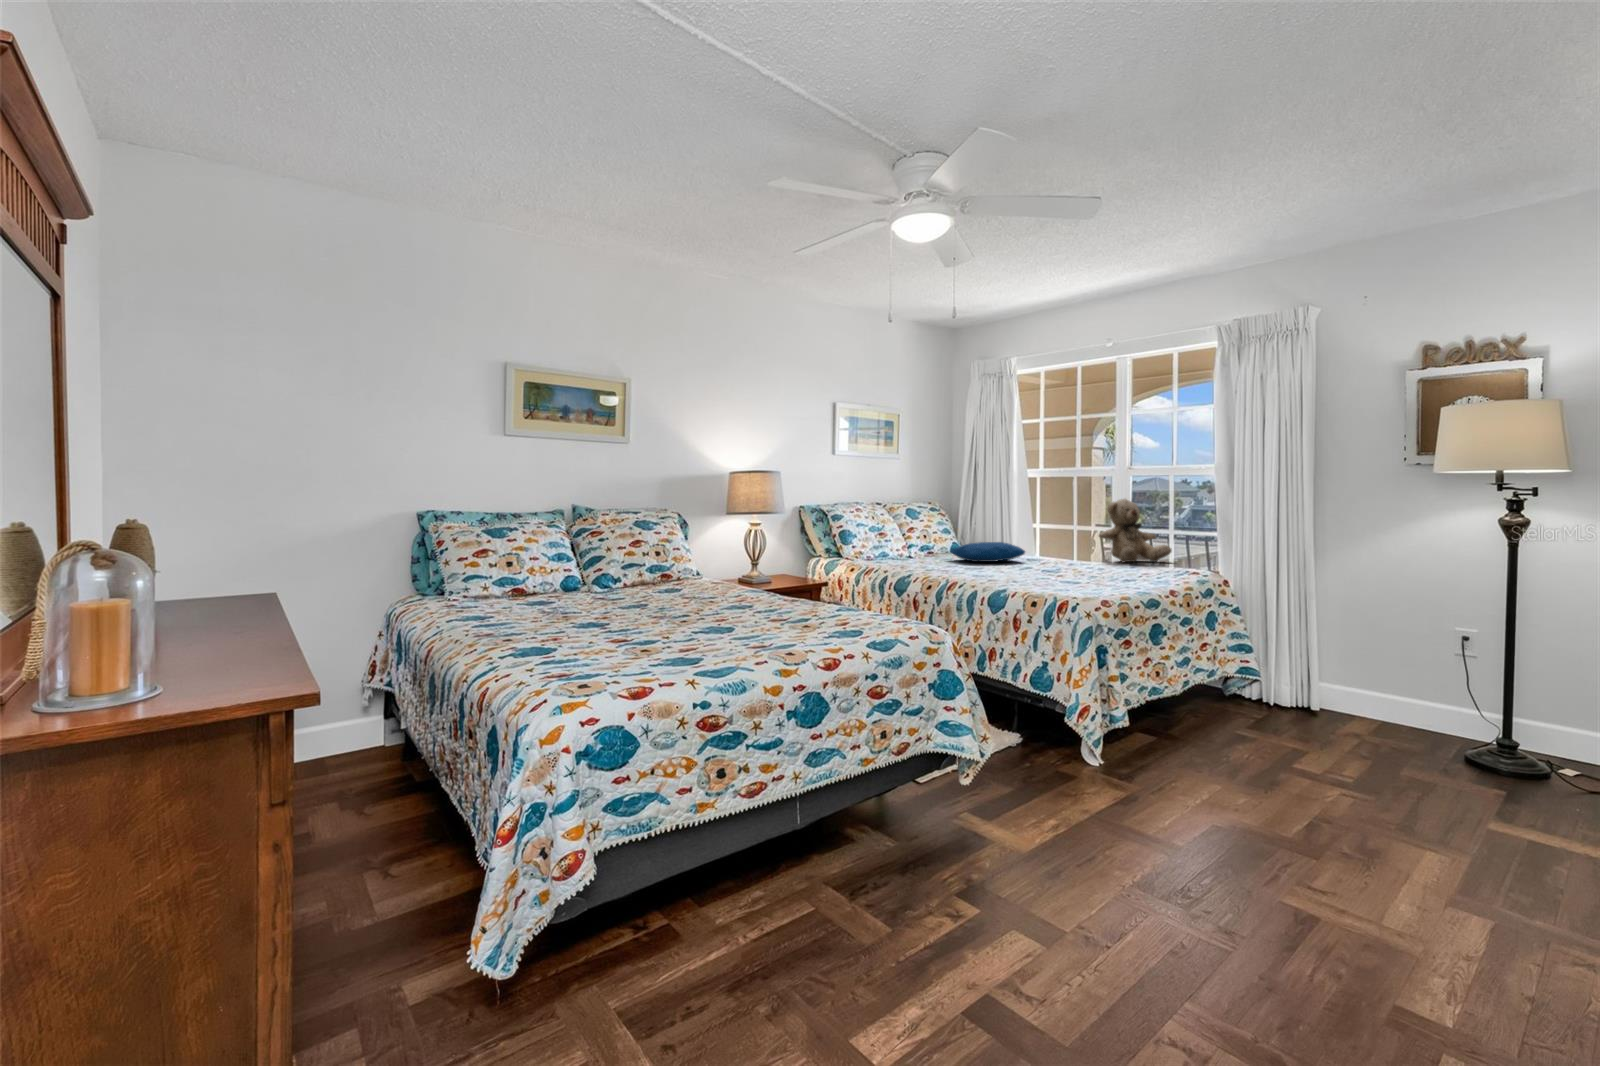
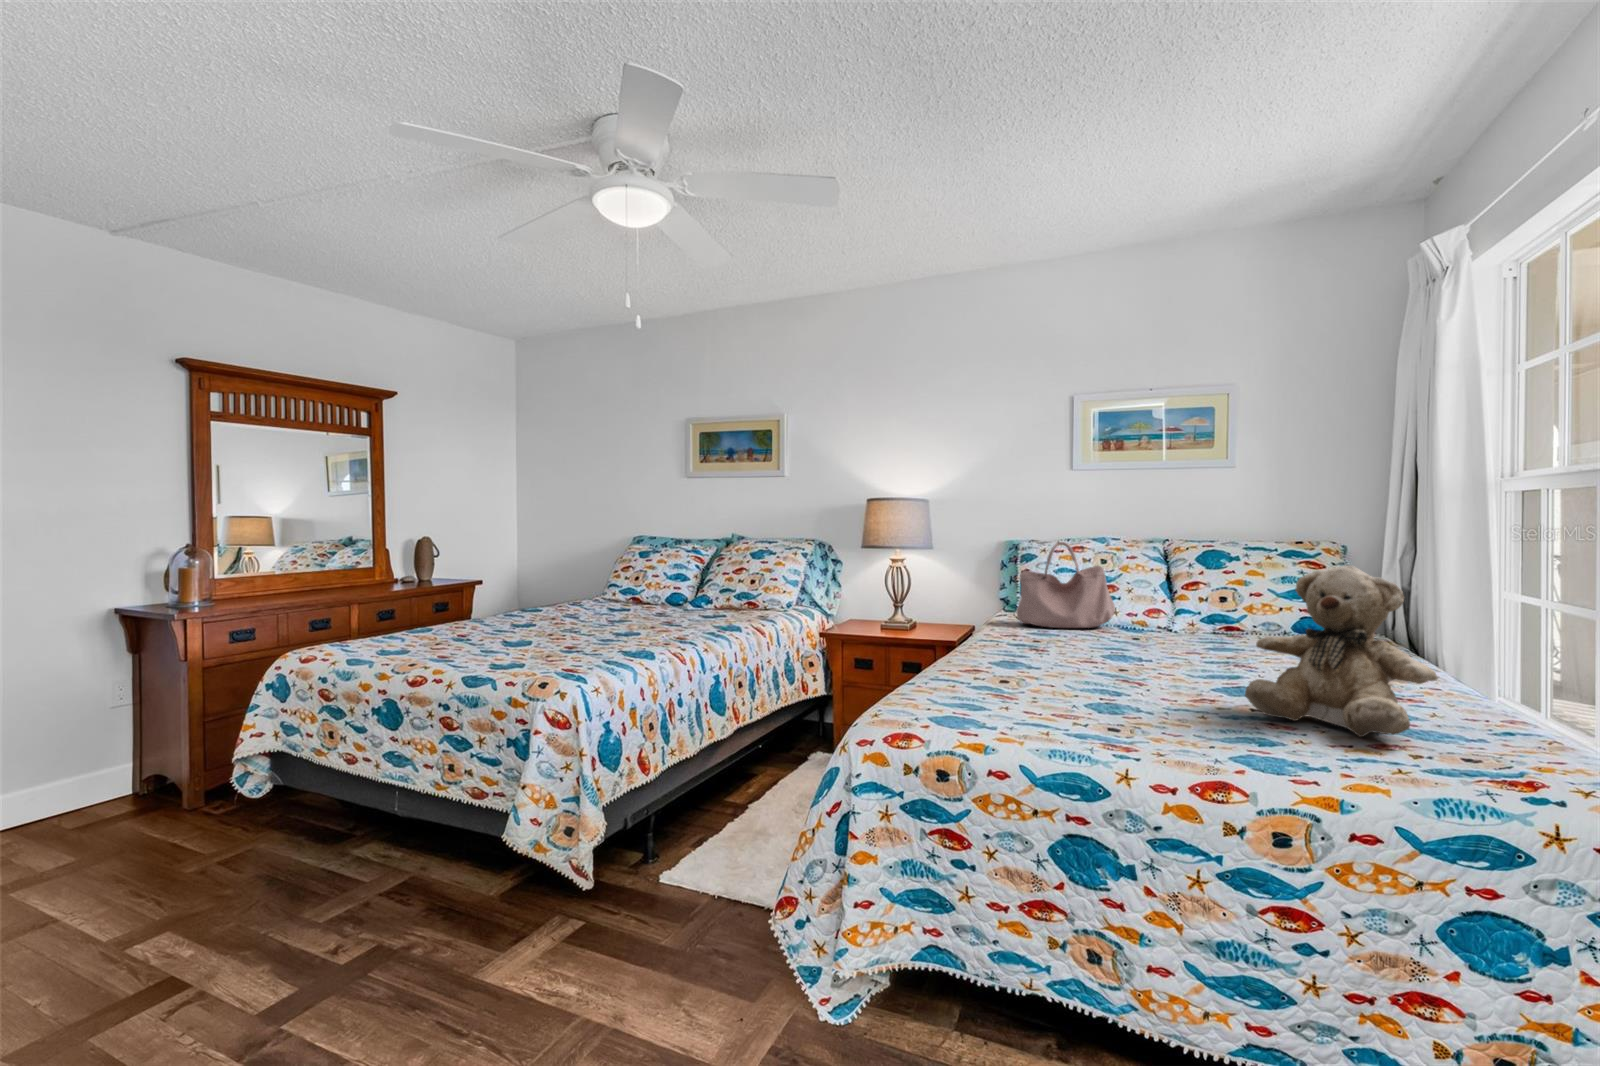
handbag: none [863,504,906,561] -> present [1017,542,1115,628]
pillow: present [951,542,1025,562] -> none [1056,620,1203,660]

